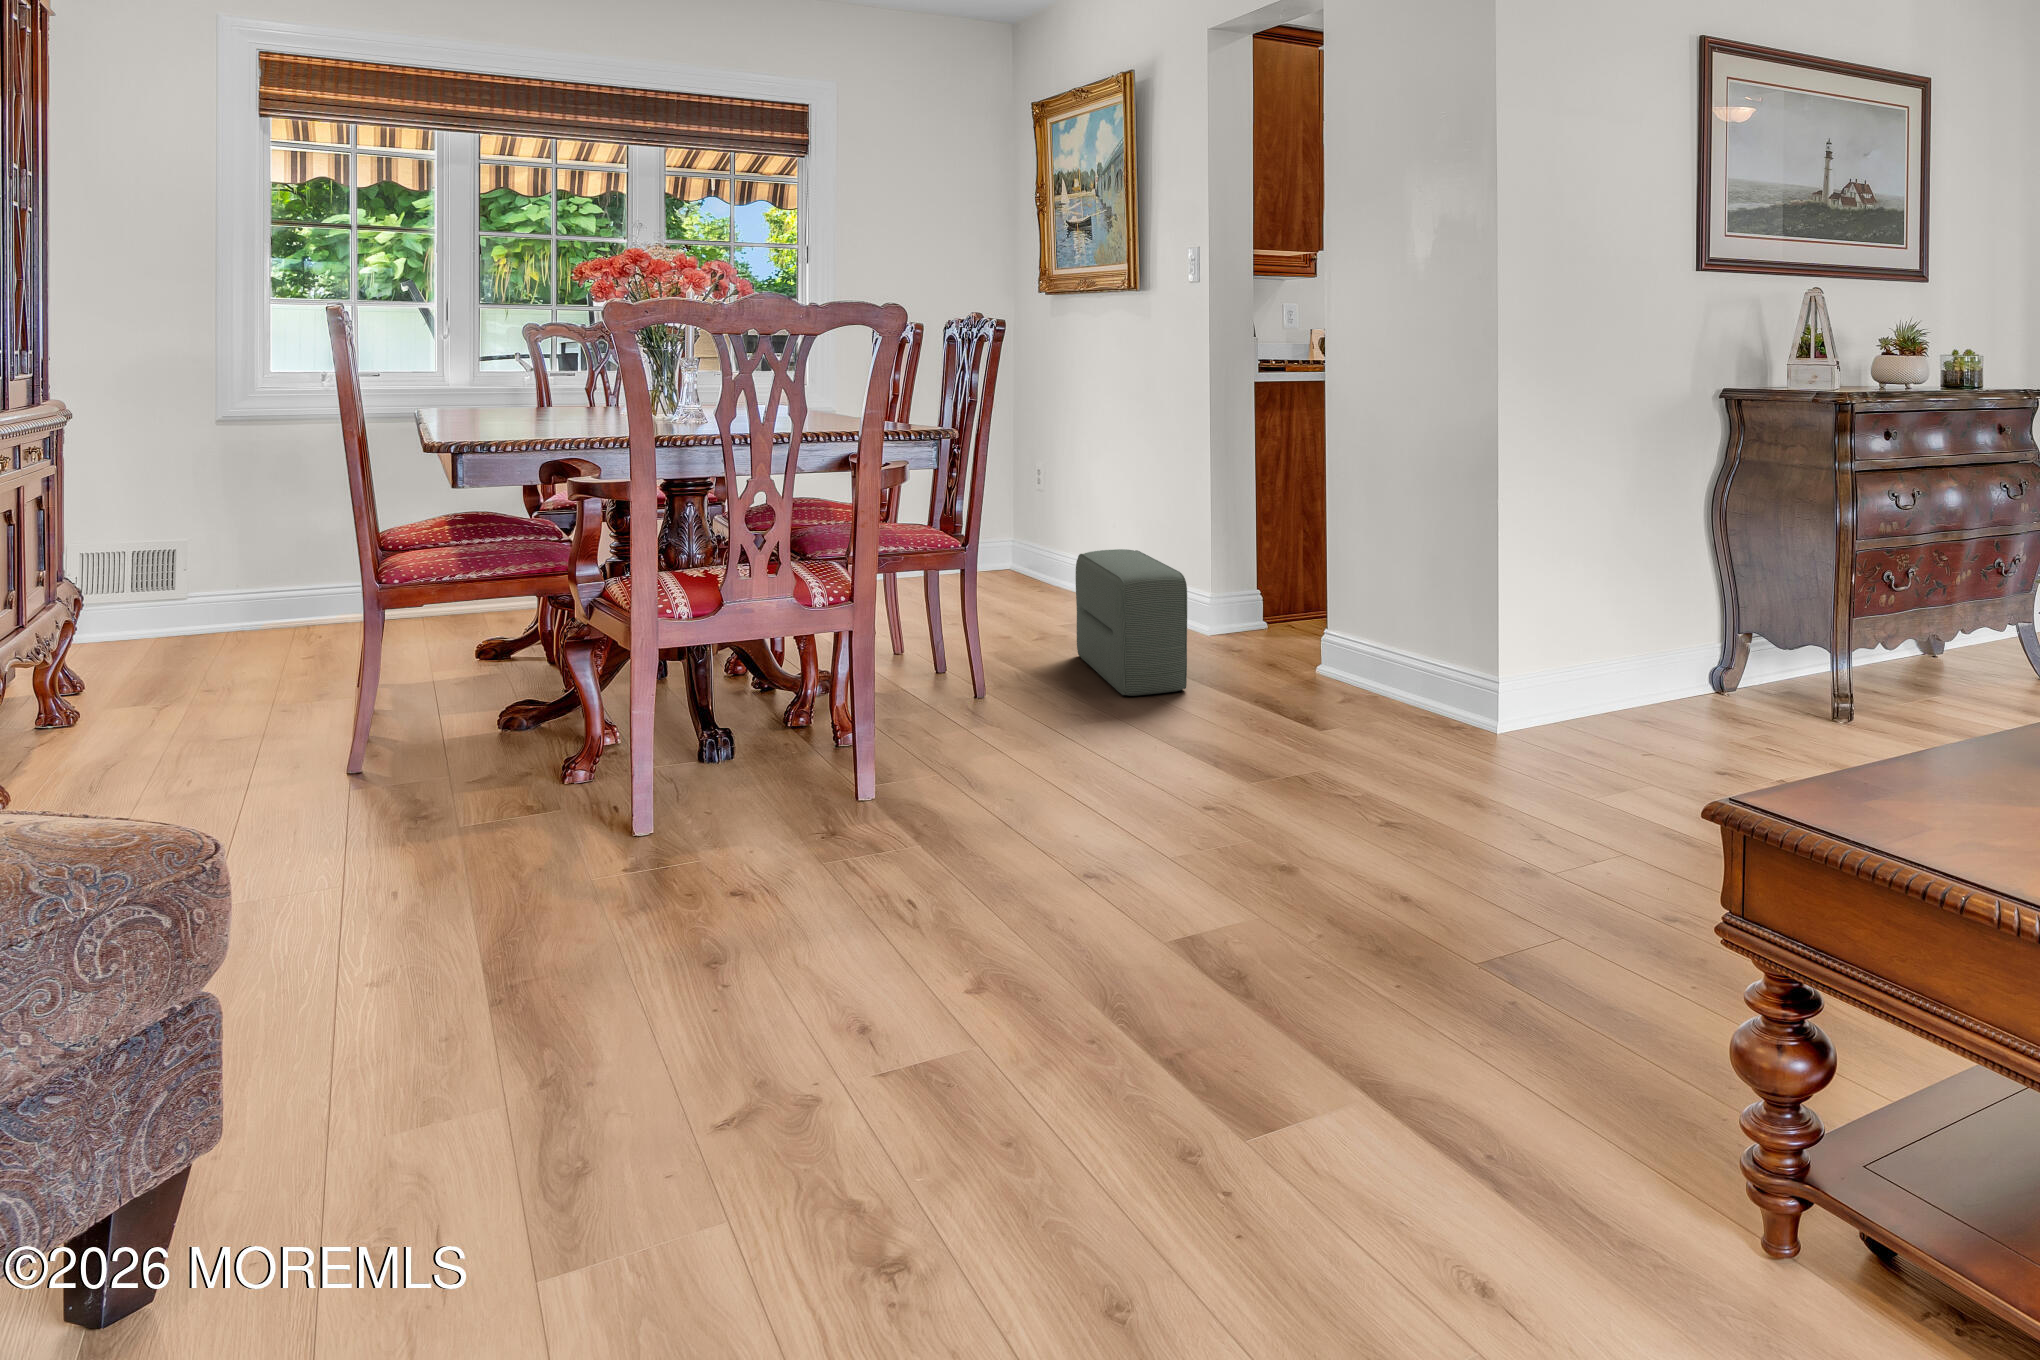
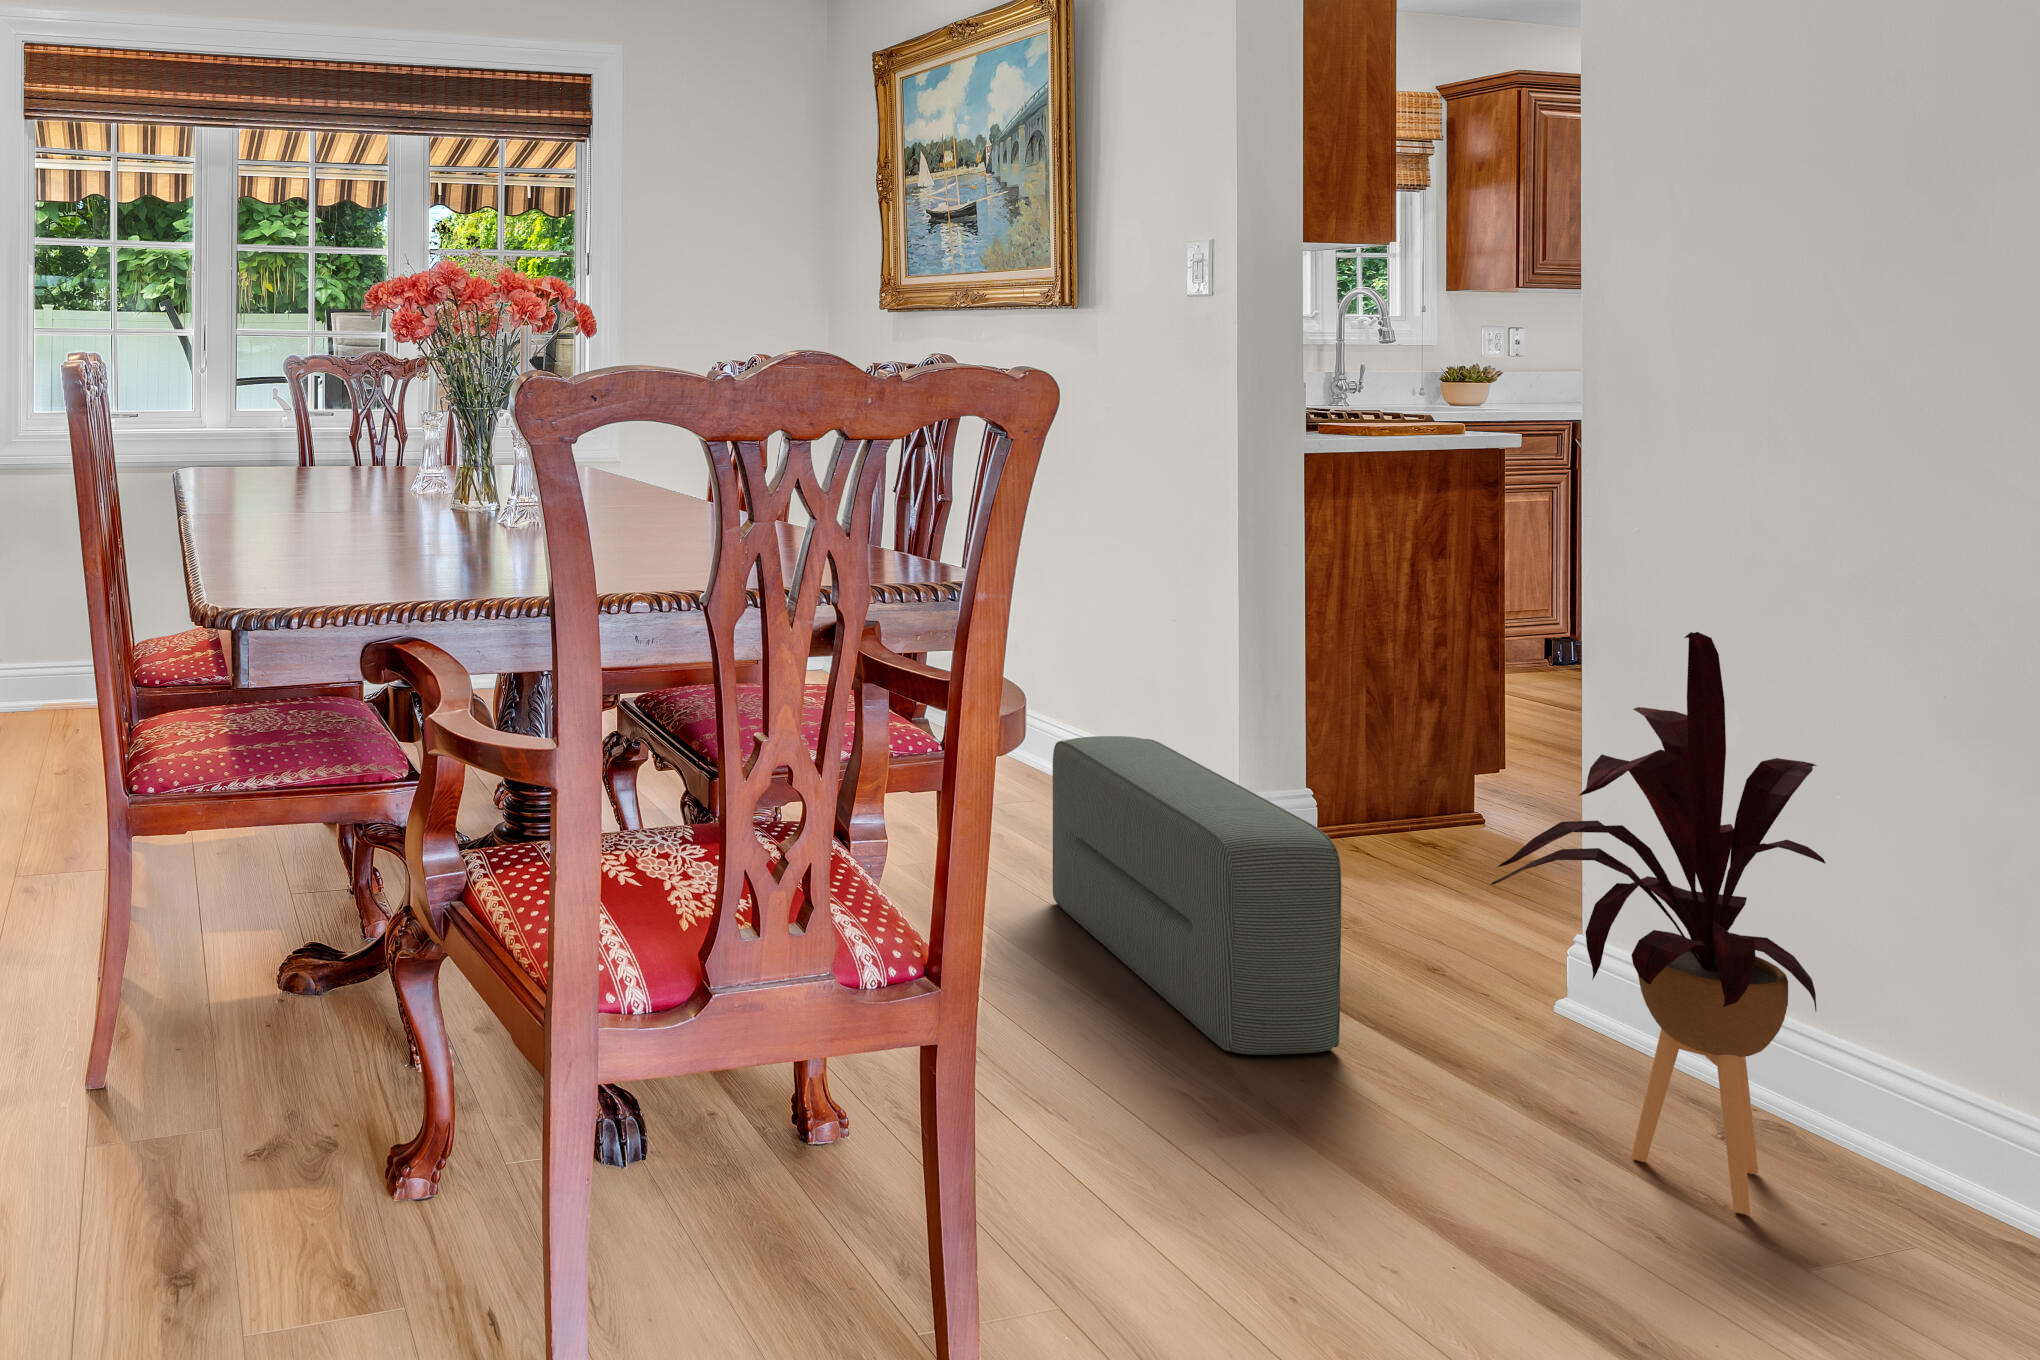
house plant: none [1226,441,1387,716] -> present [1490,632,1826,1214]

